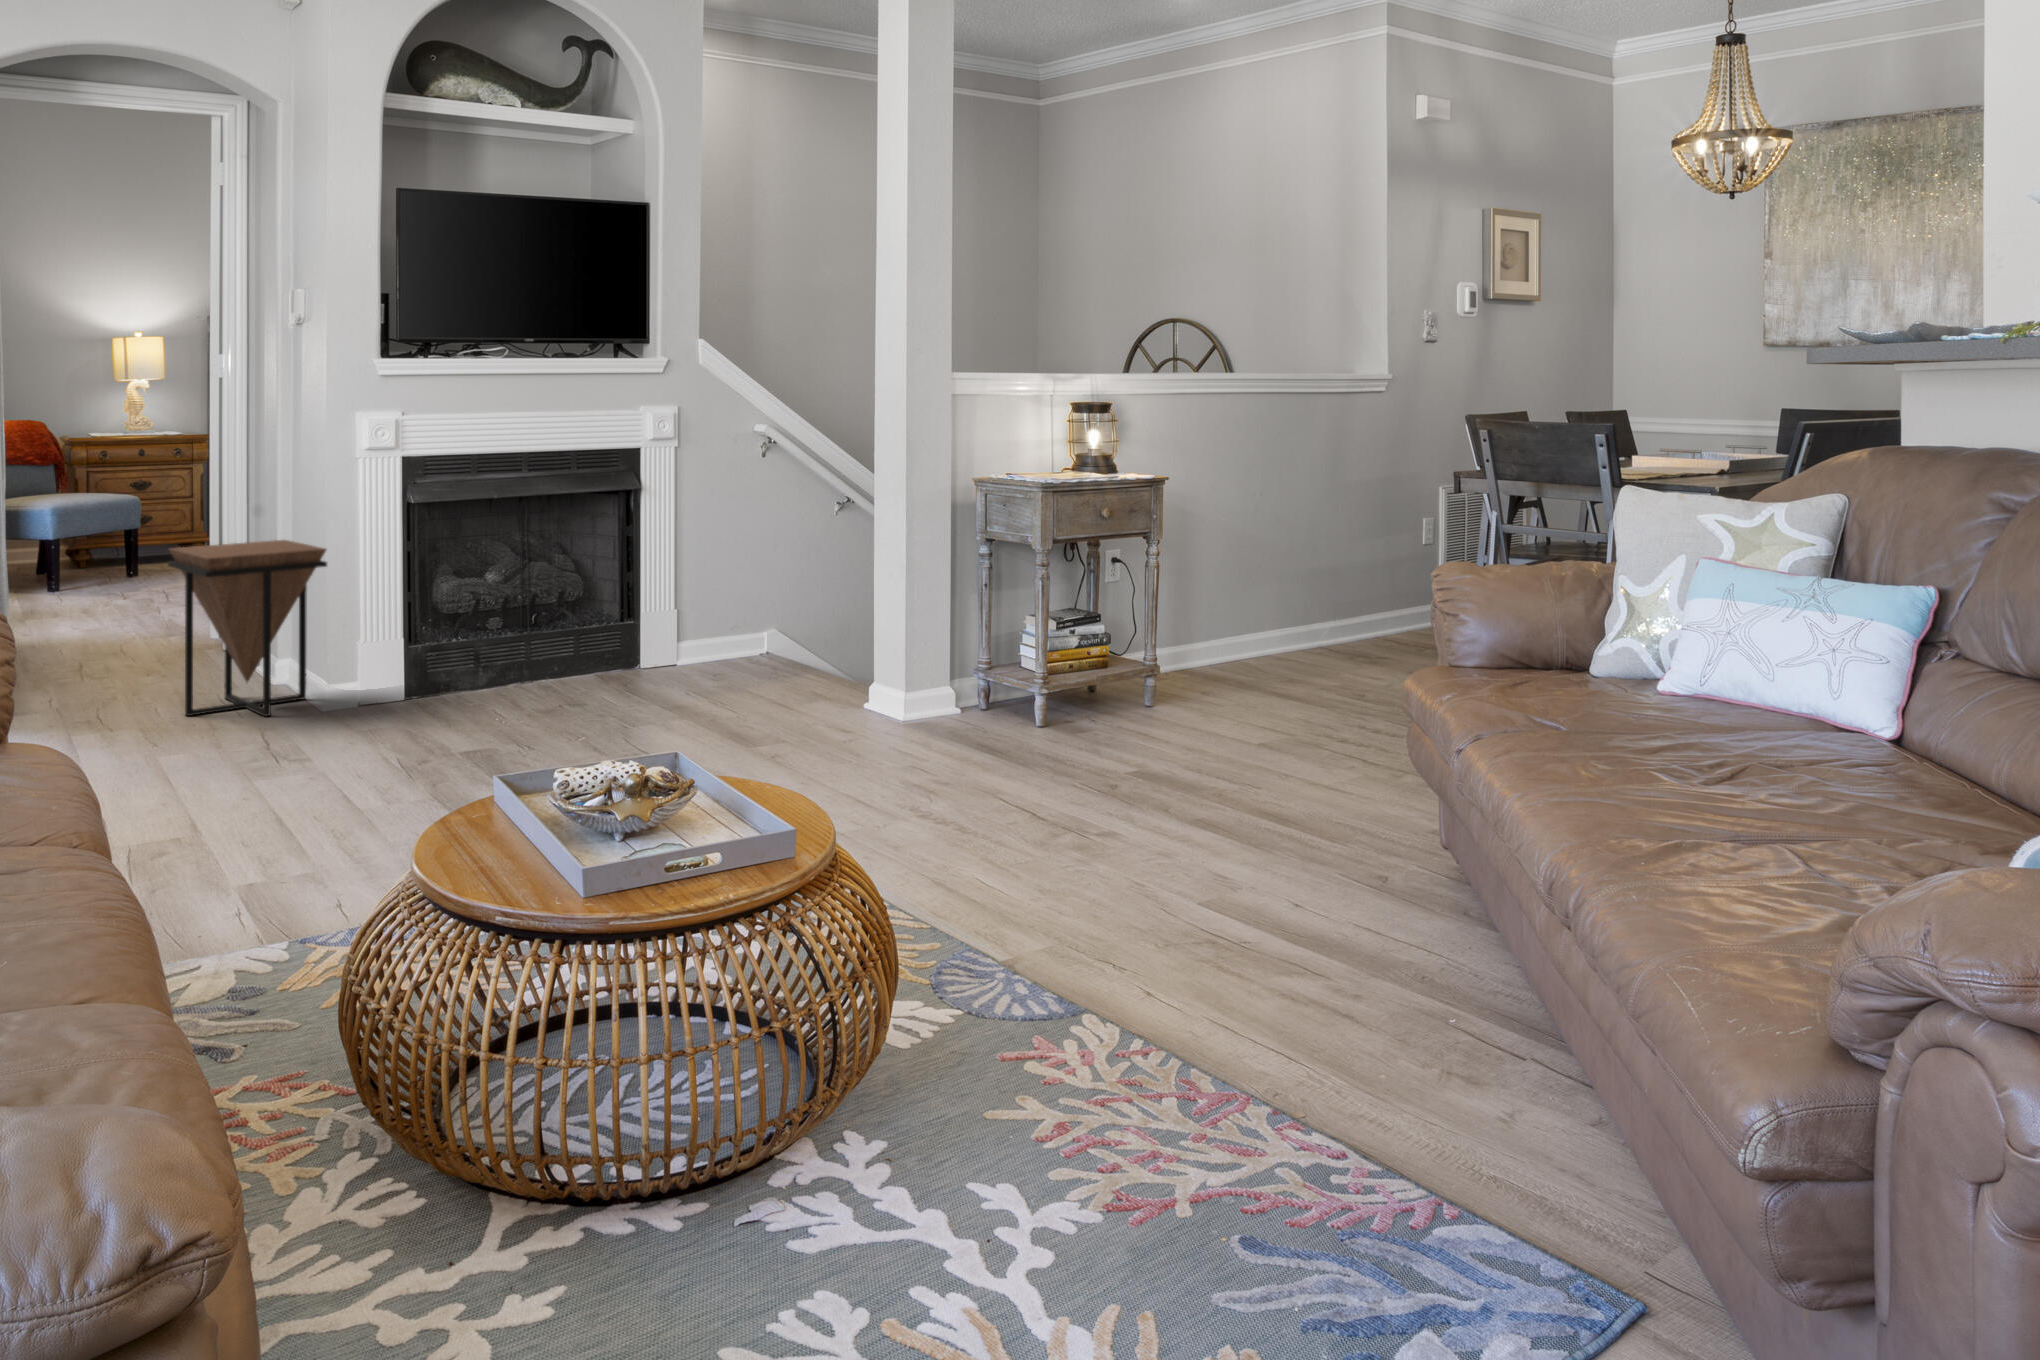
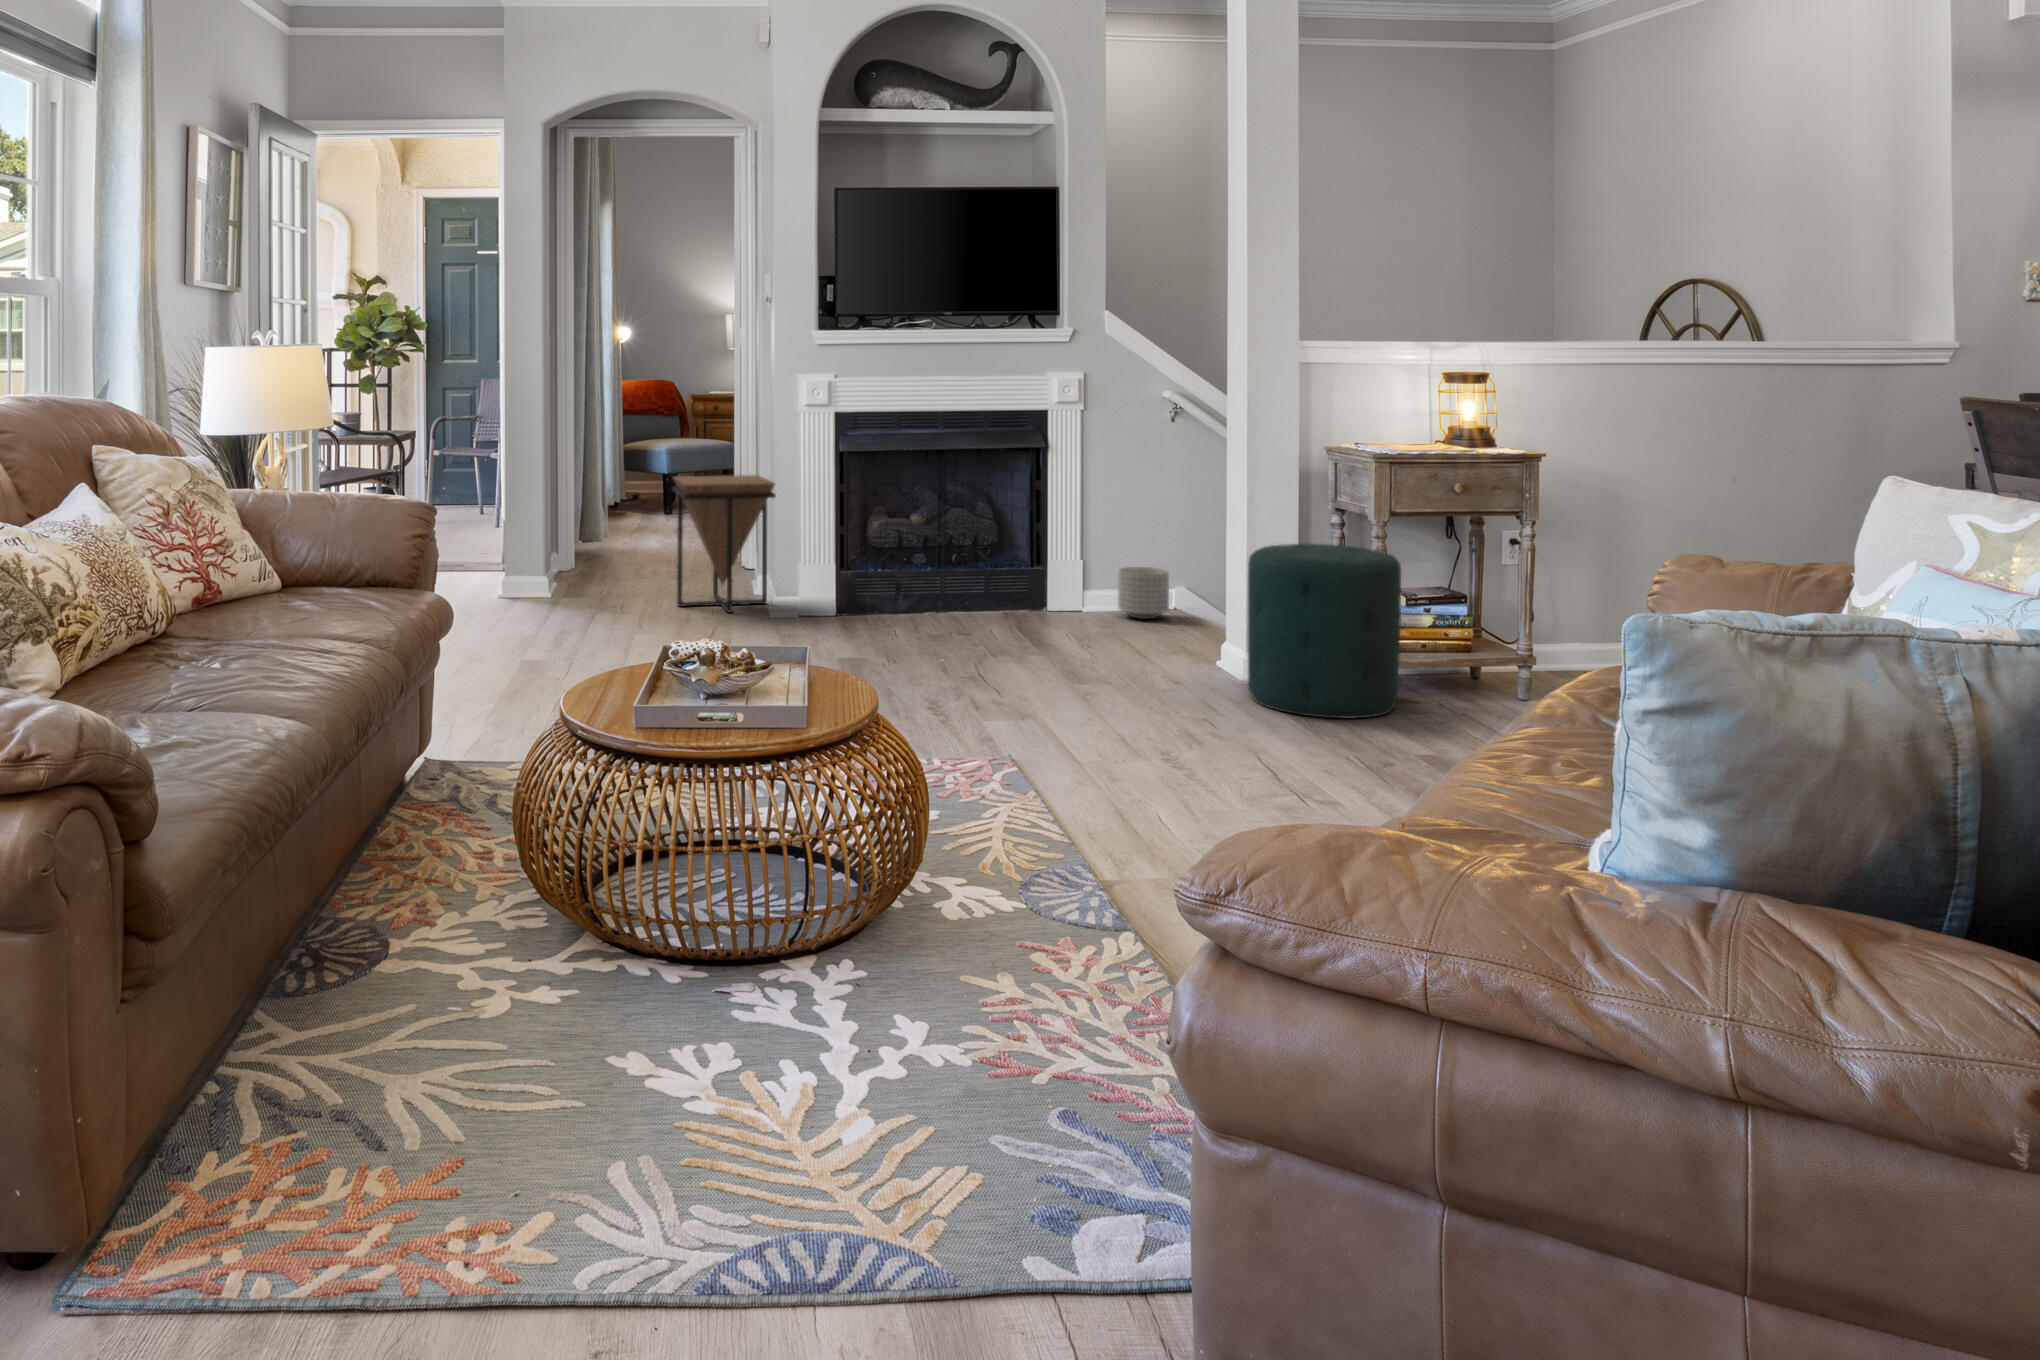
ottoman: none [932,575,1077,751] -> present [1248,544,1401,718]
planter: none [724,612,777,669] -> present [1118,567,1169,619]

